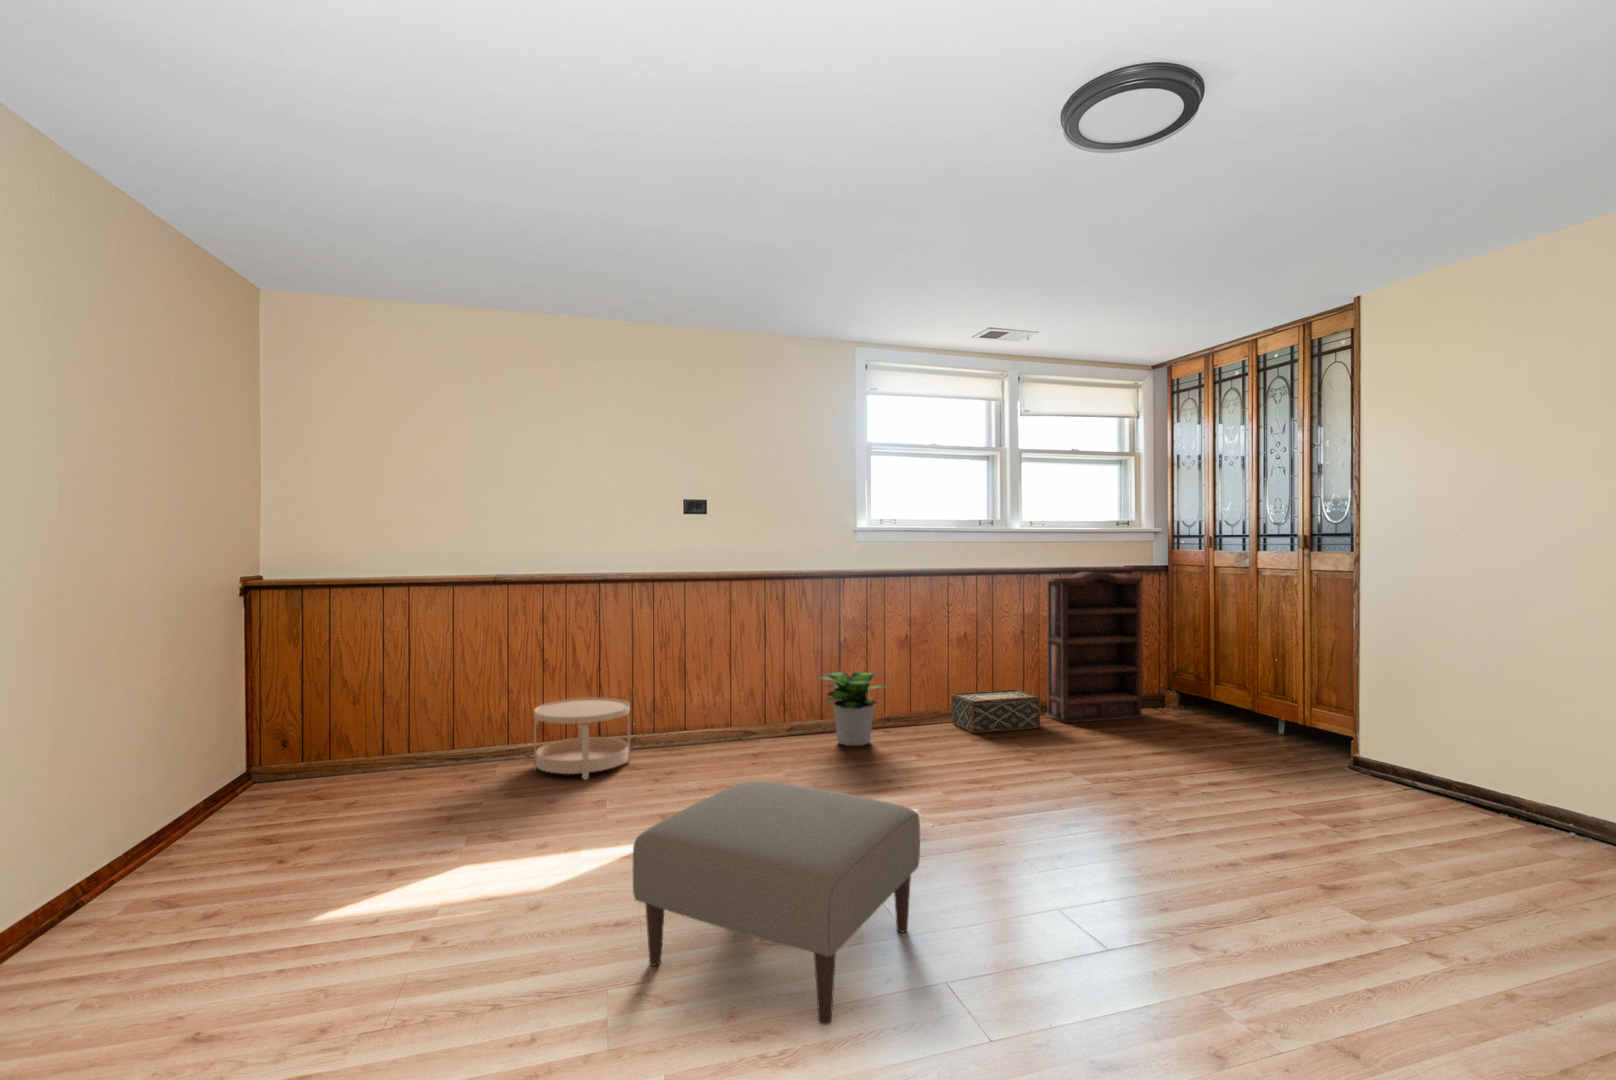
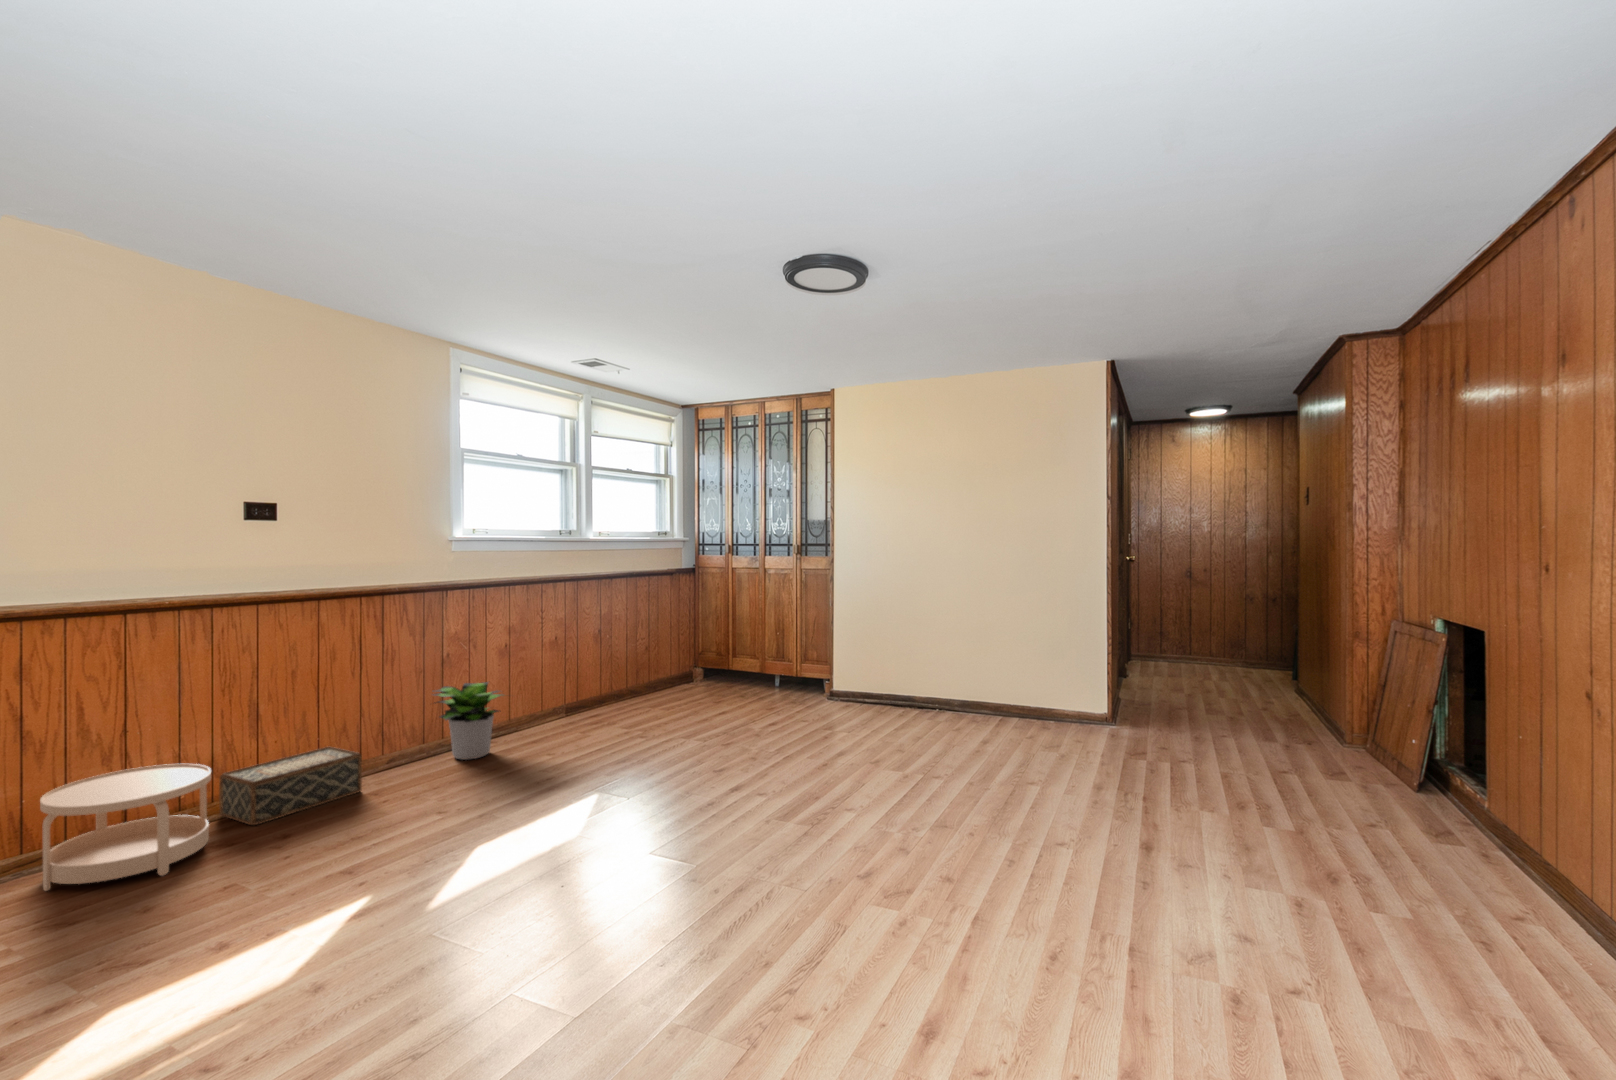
bookshelf: present [1045,572,1144,723] -> none [615,574,687,702]
woven basket: present [951,690,1040,733] -> present [219,747,362,825]
ottoman: present [633,781,920,1024] -> none [516,780,737,990]

